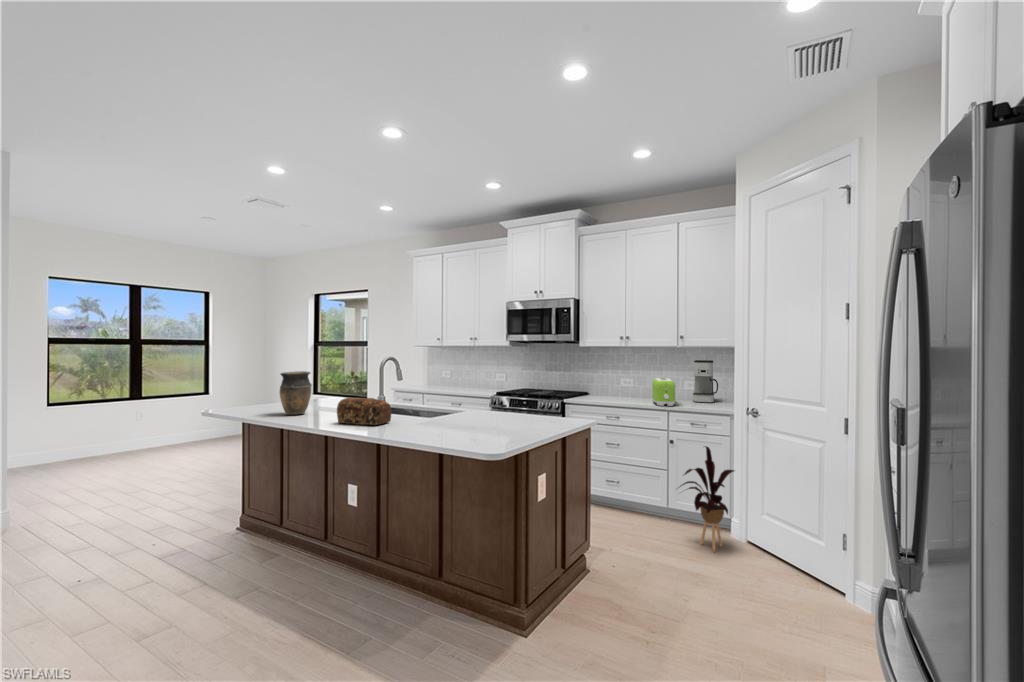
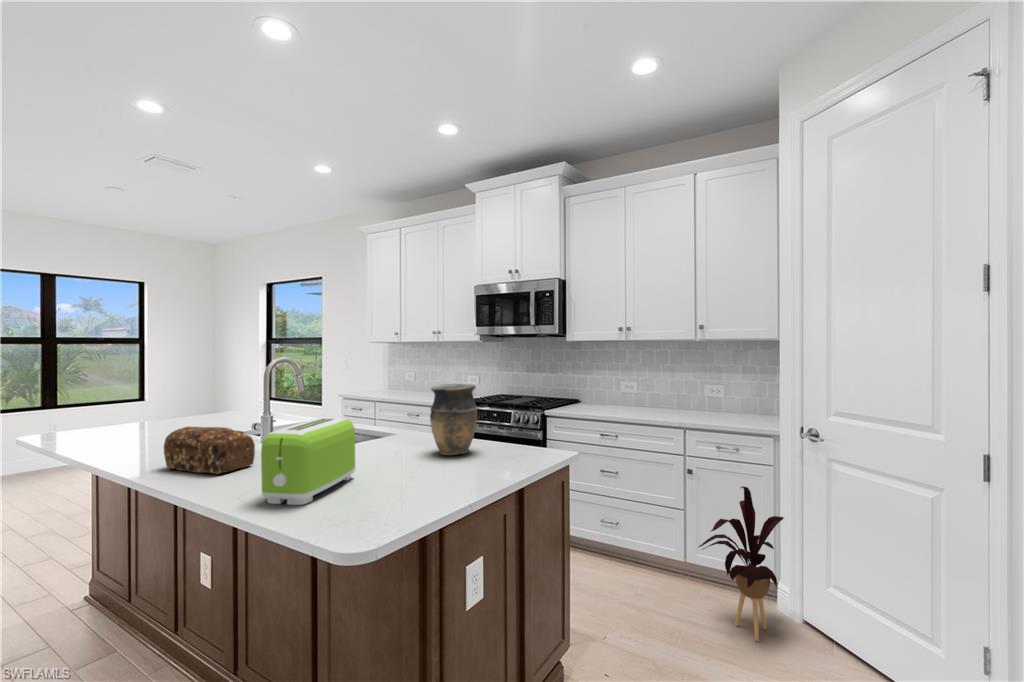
coffee maker: present [693,360,718,403] -> none [715,357,750,415]
vase: present [280,371,312,415] -> present [430,384,477,455]
toaster: present [652,378,675,406] -> present [261,418,355,505]

